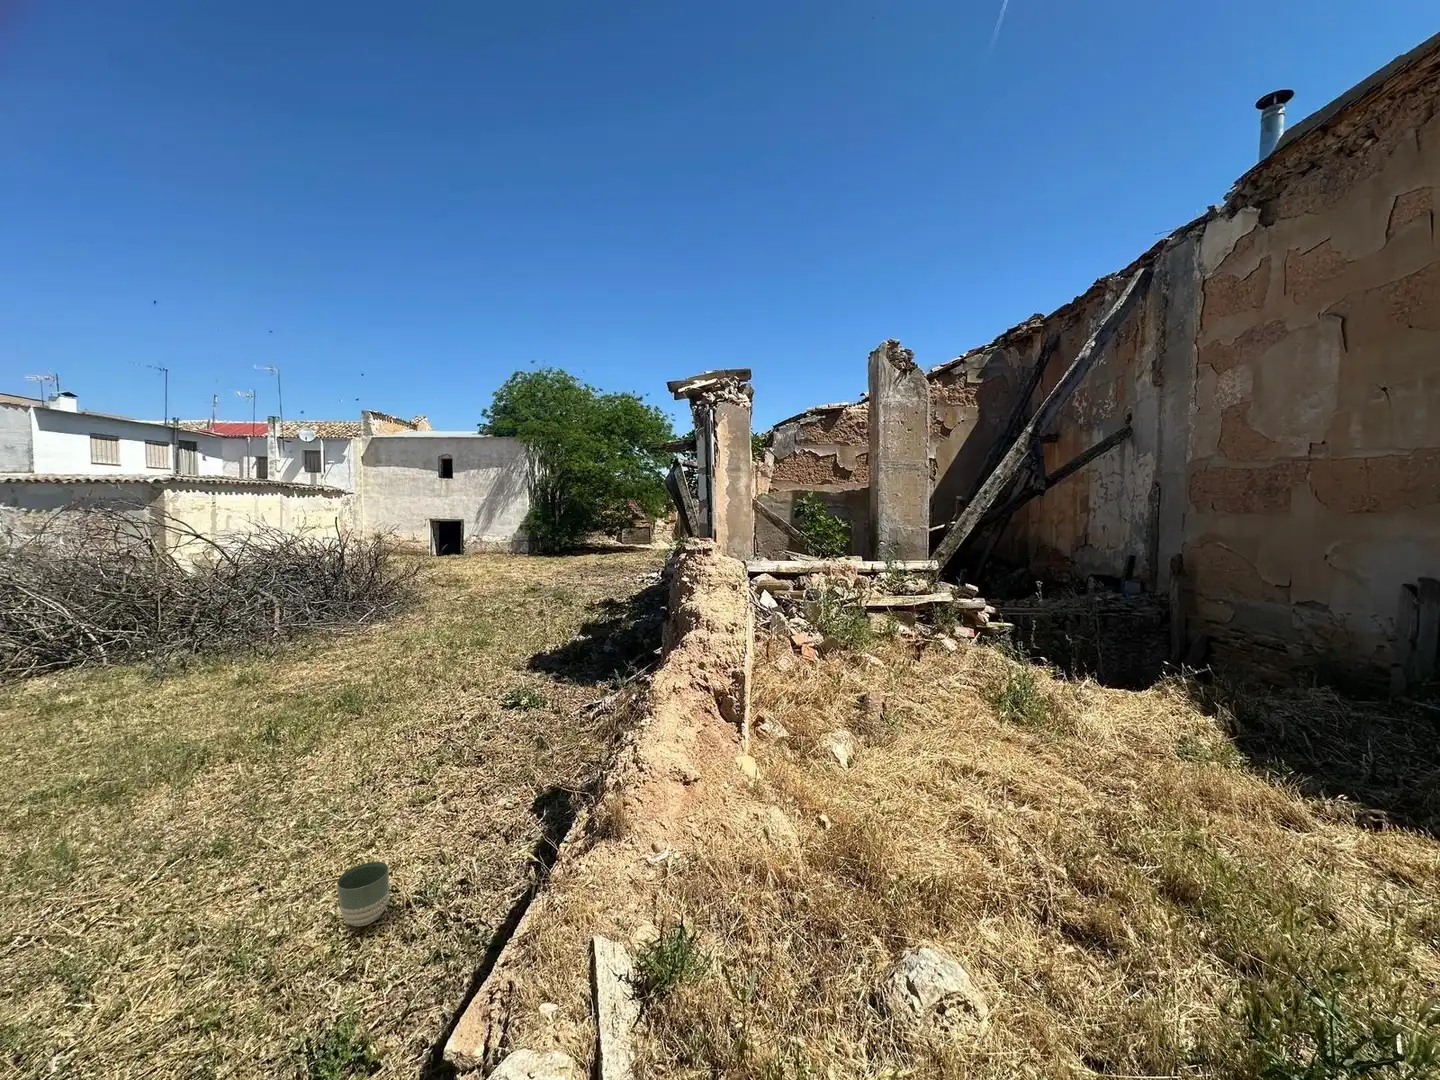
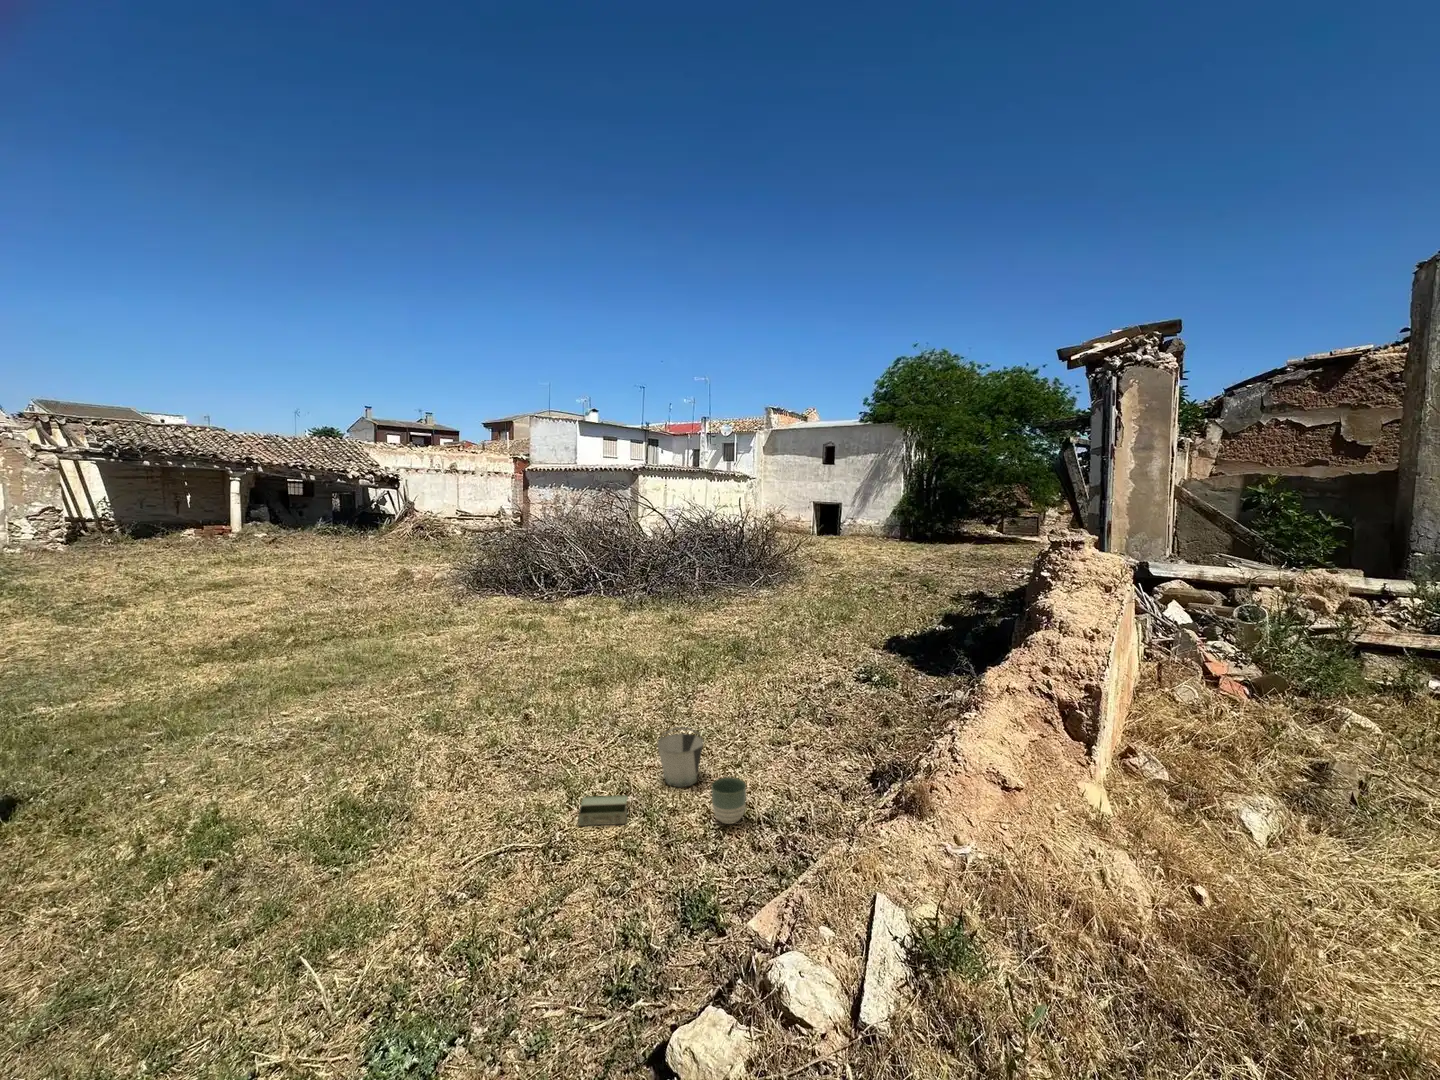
bucket: none [244,813,319,900] -> present [657,727,703,787]
toolbox: none [96,939,196,1021] -> present [578,795,628,826]

